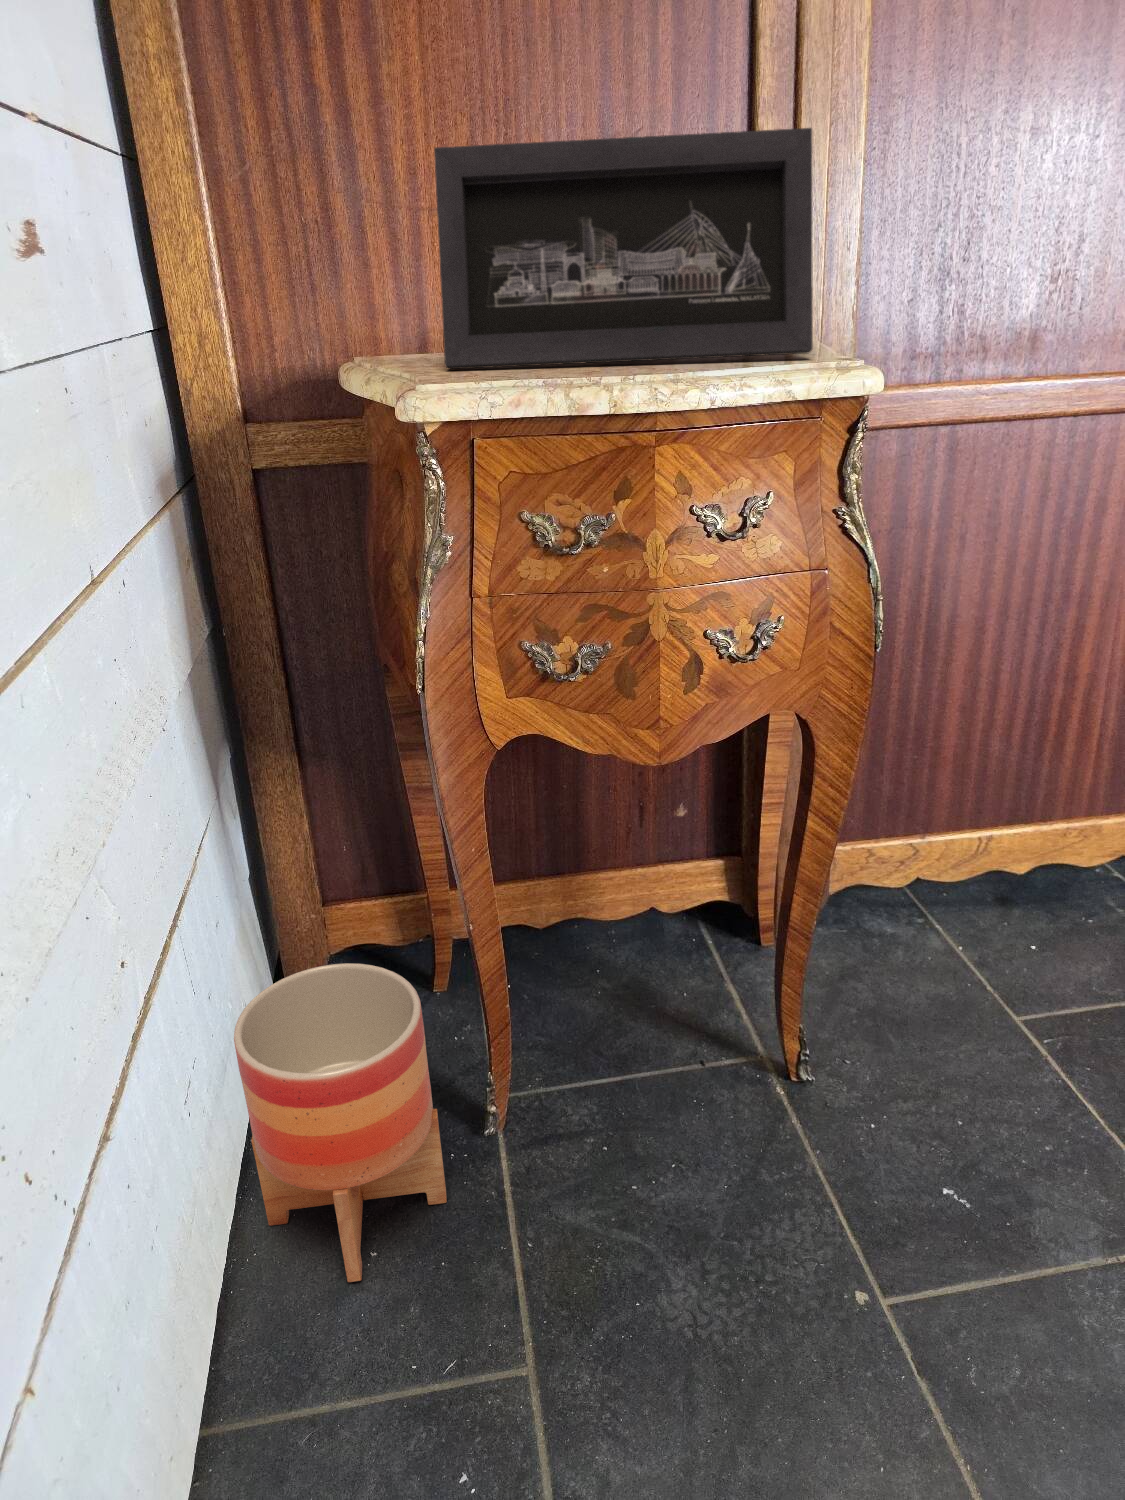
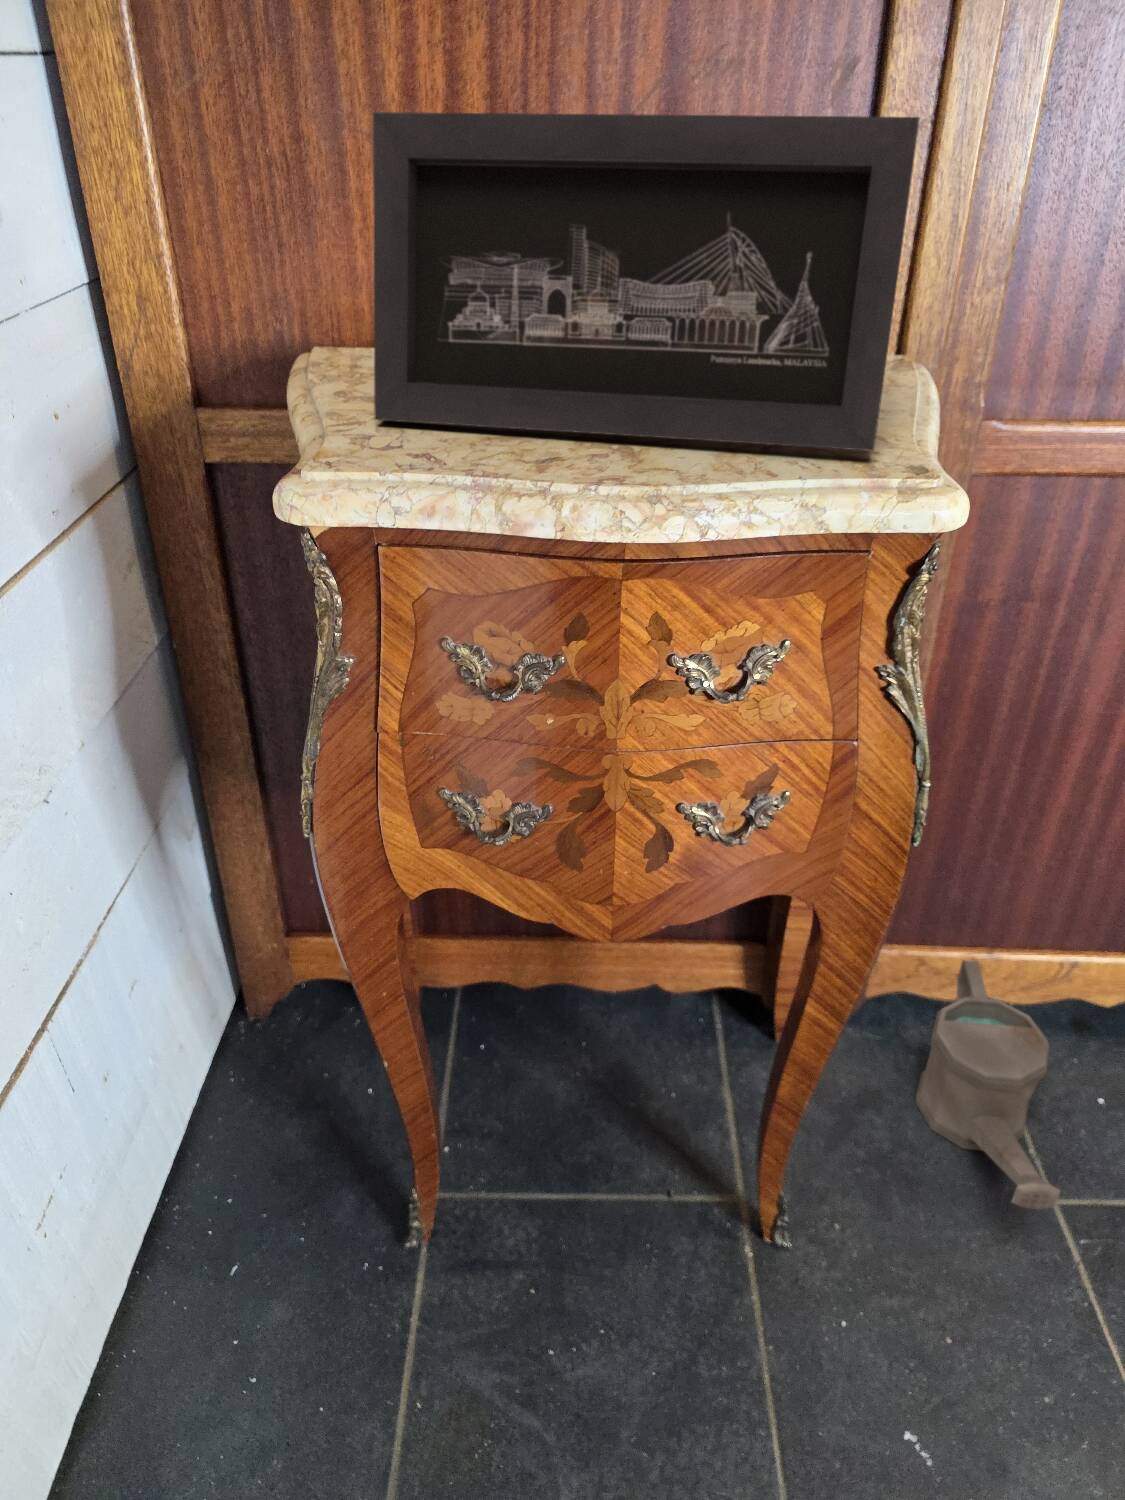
watering can: none [886,852,1024,998] -> present [915,961,1061,1209]
planter: present [234,963,447,1282] -> none [93,1074,345,1417]

